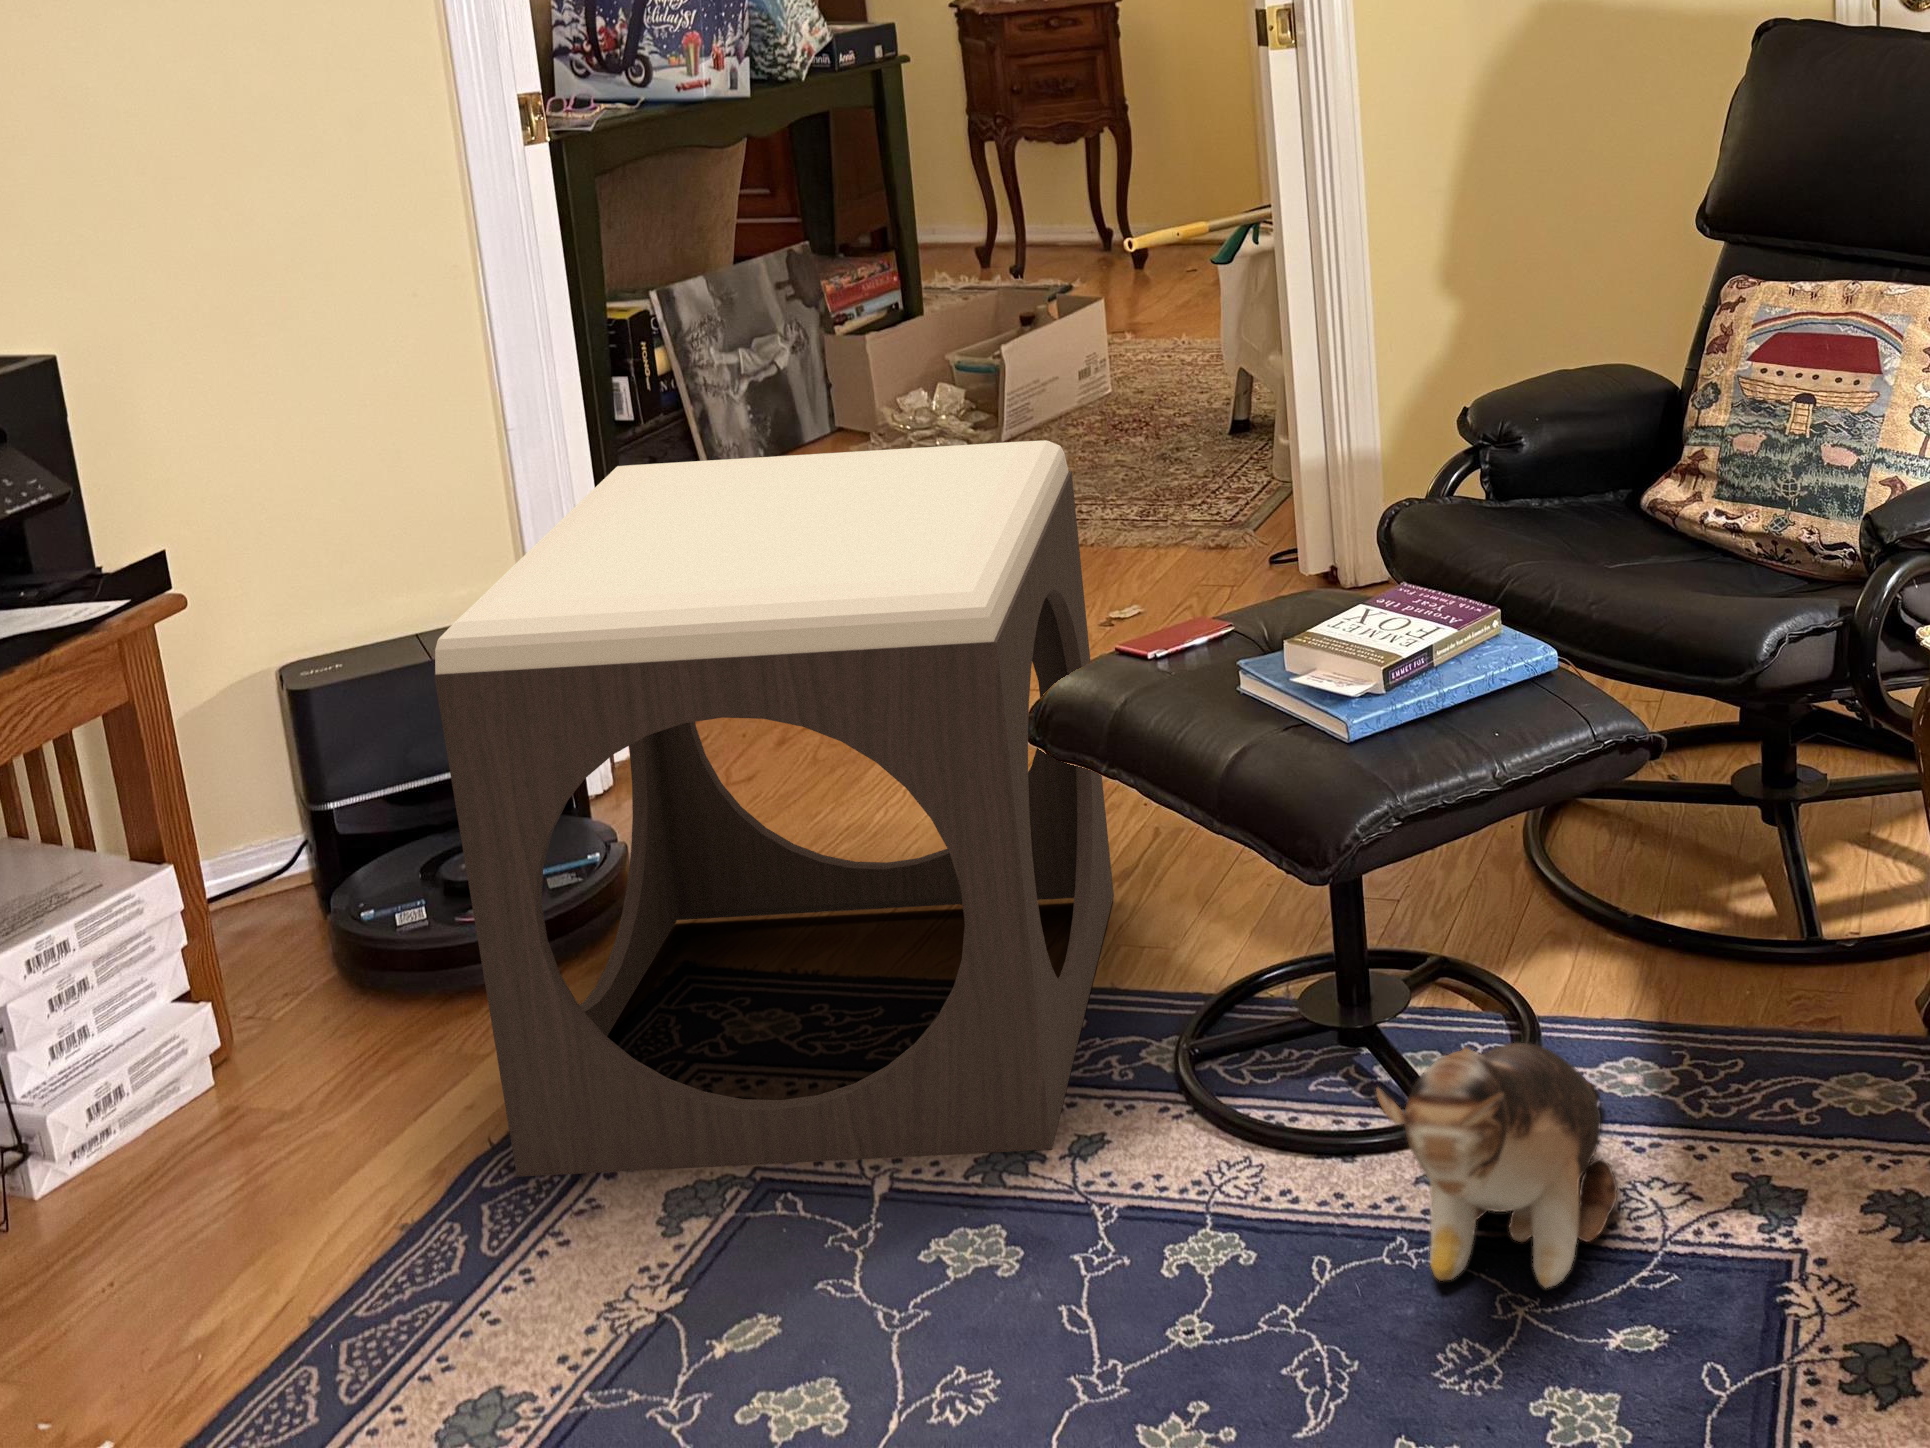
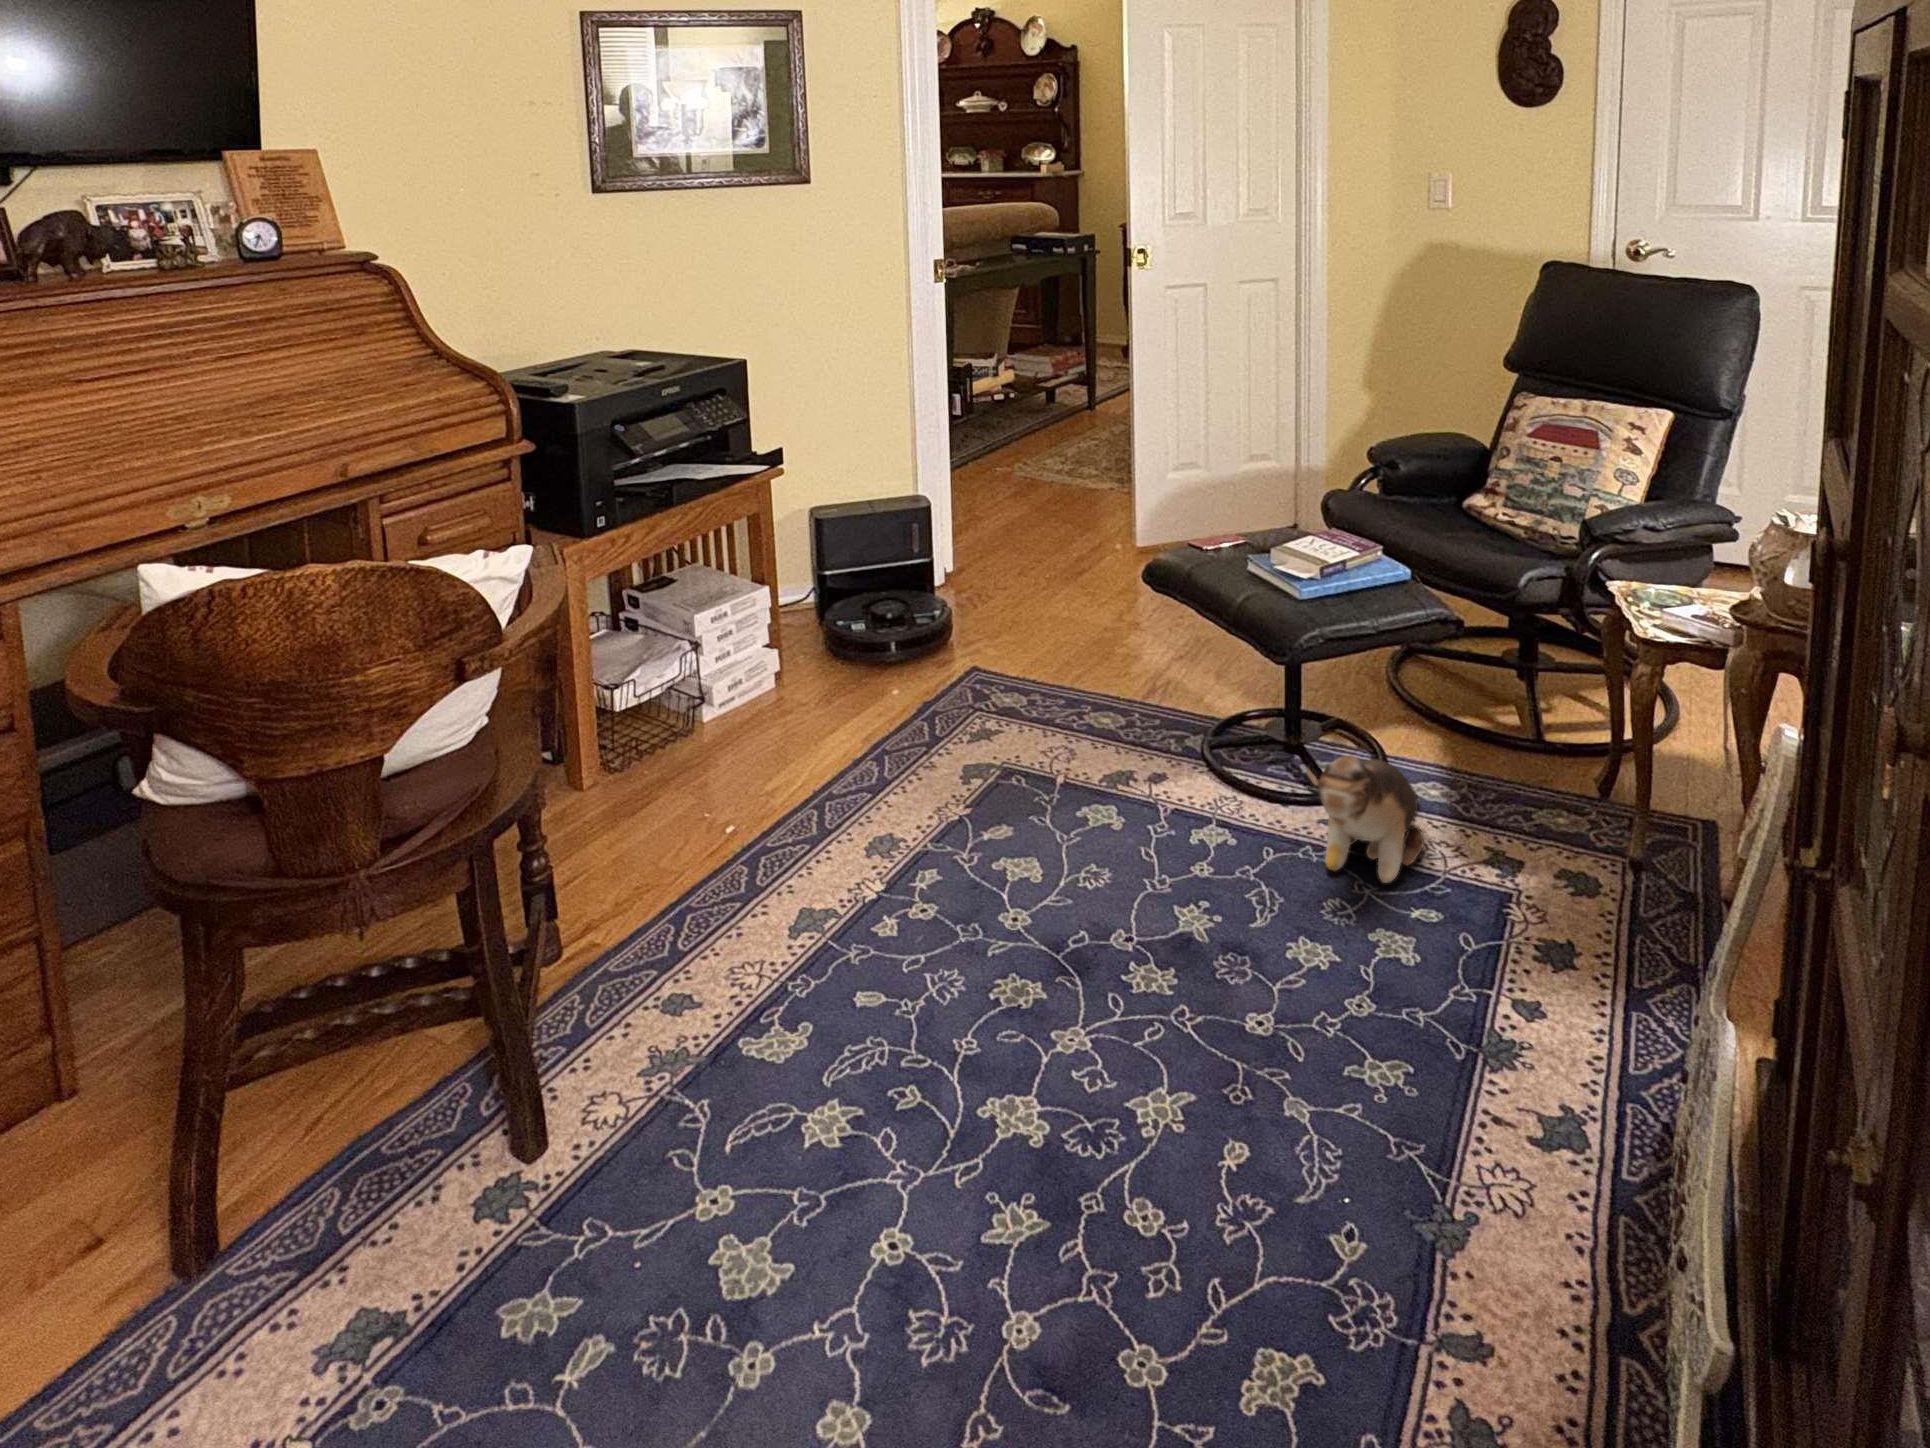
footstool: present [434,440,1114,1177] -> none [889,431,1178,777]

